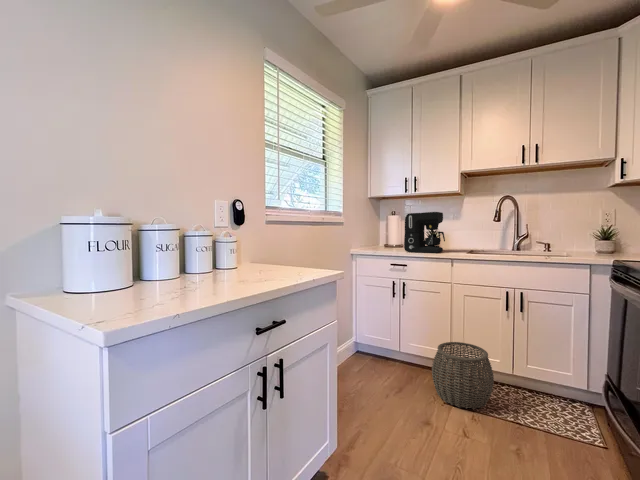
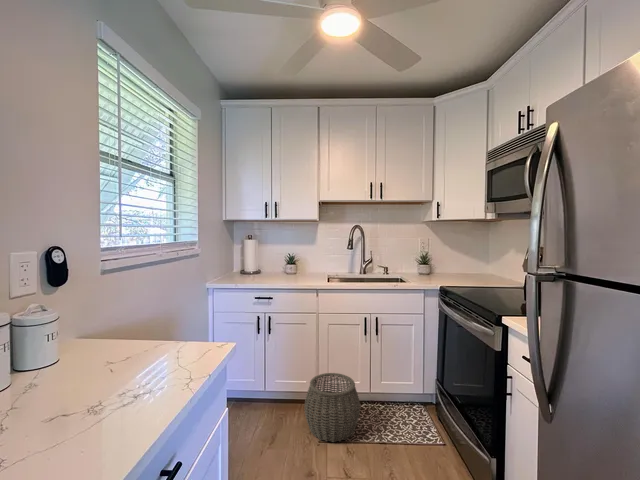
coffee maker: present [404,212,445,253] -> none [268,241,307,284]

